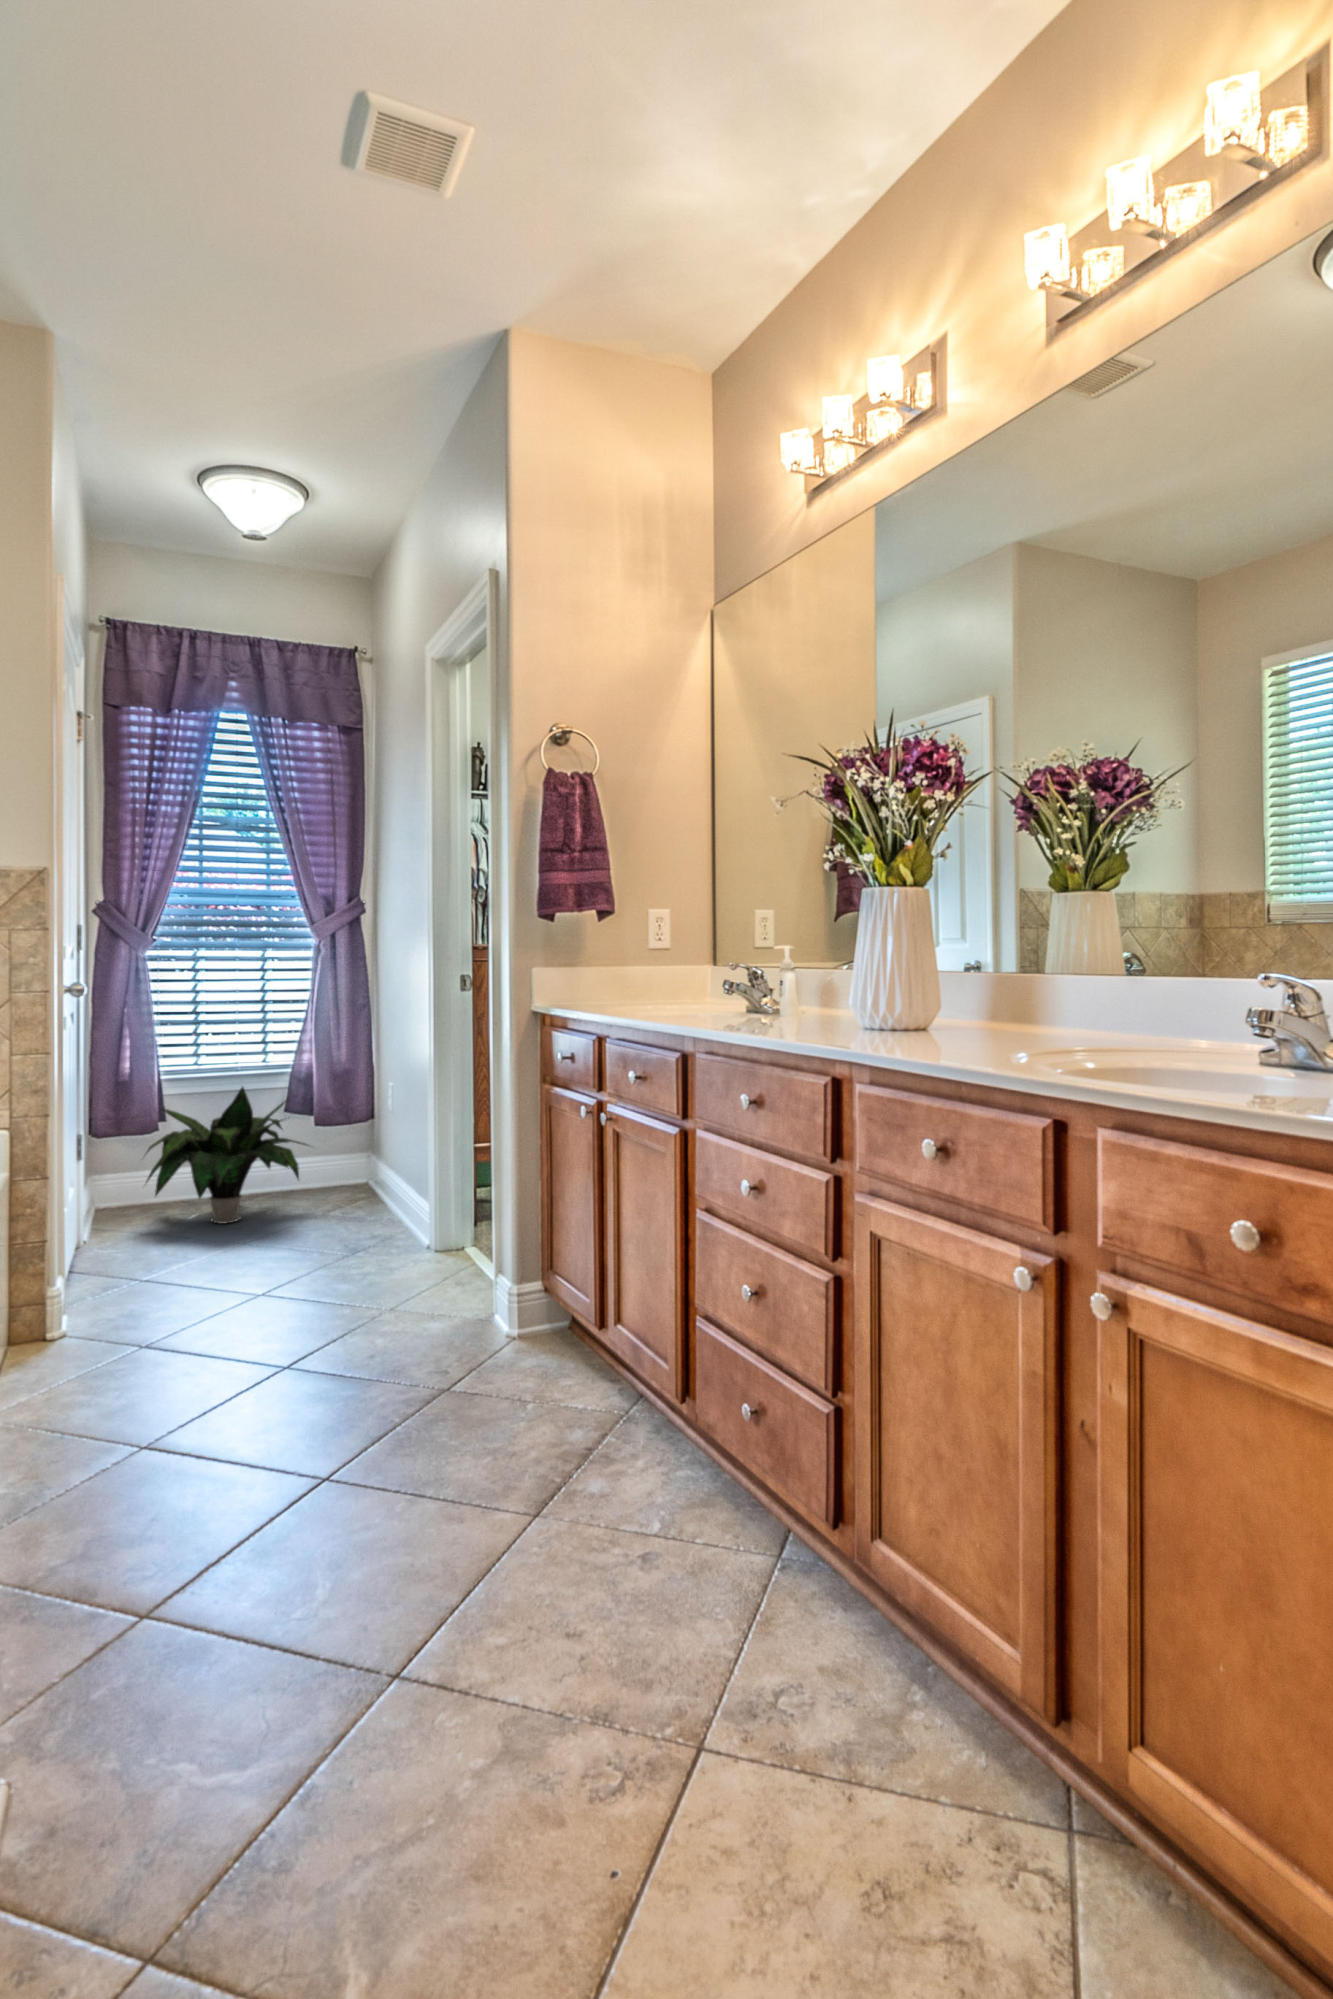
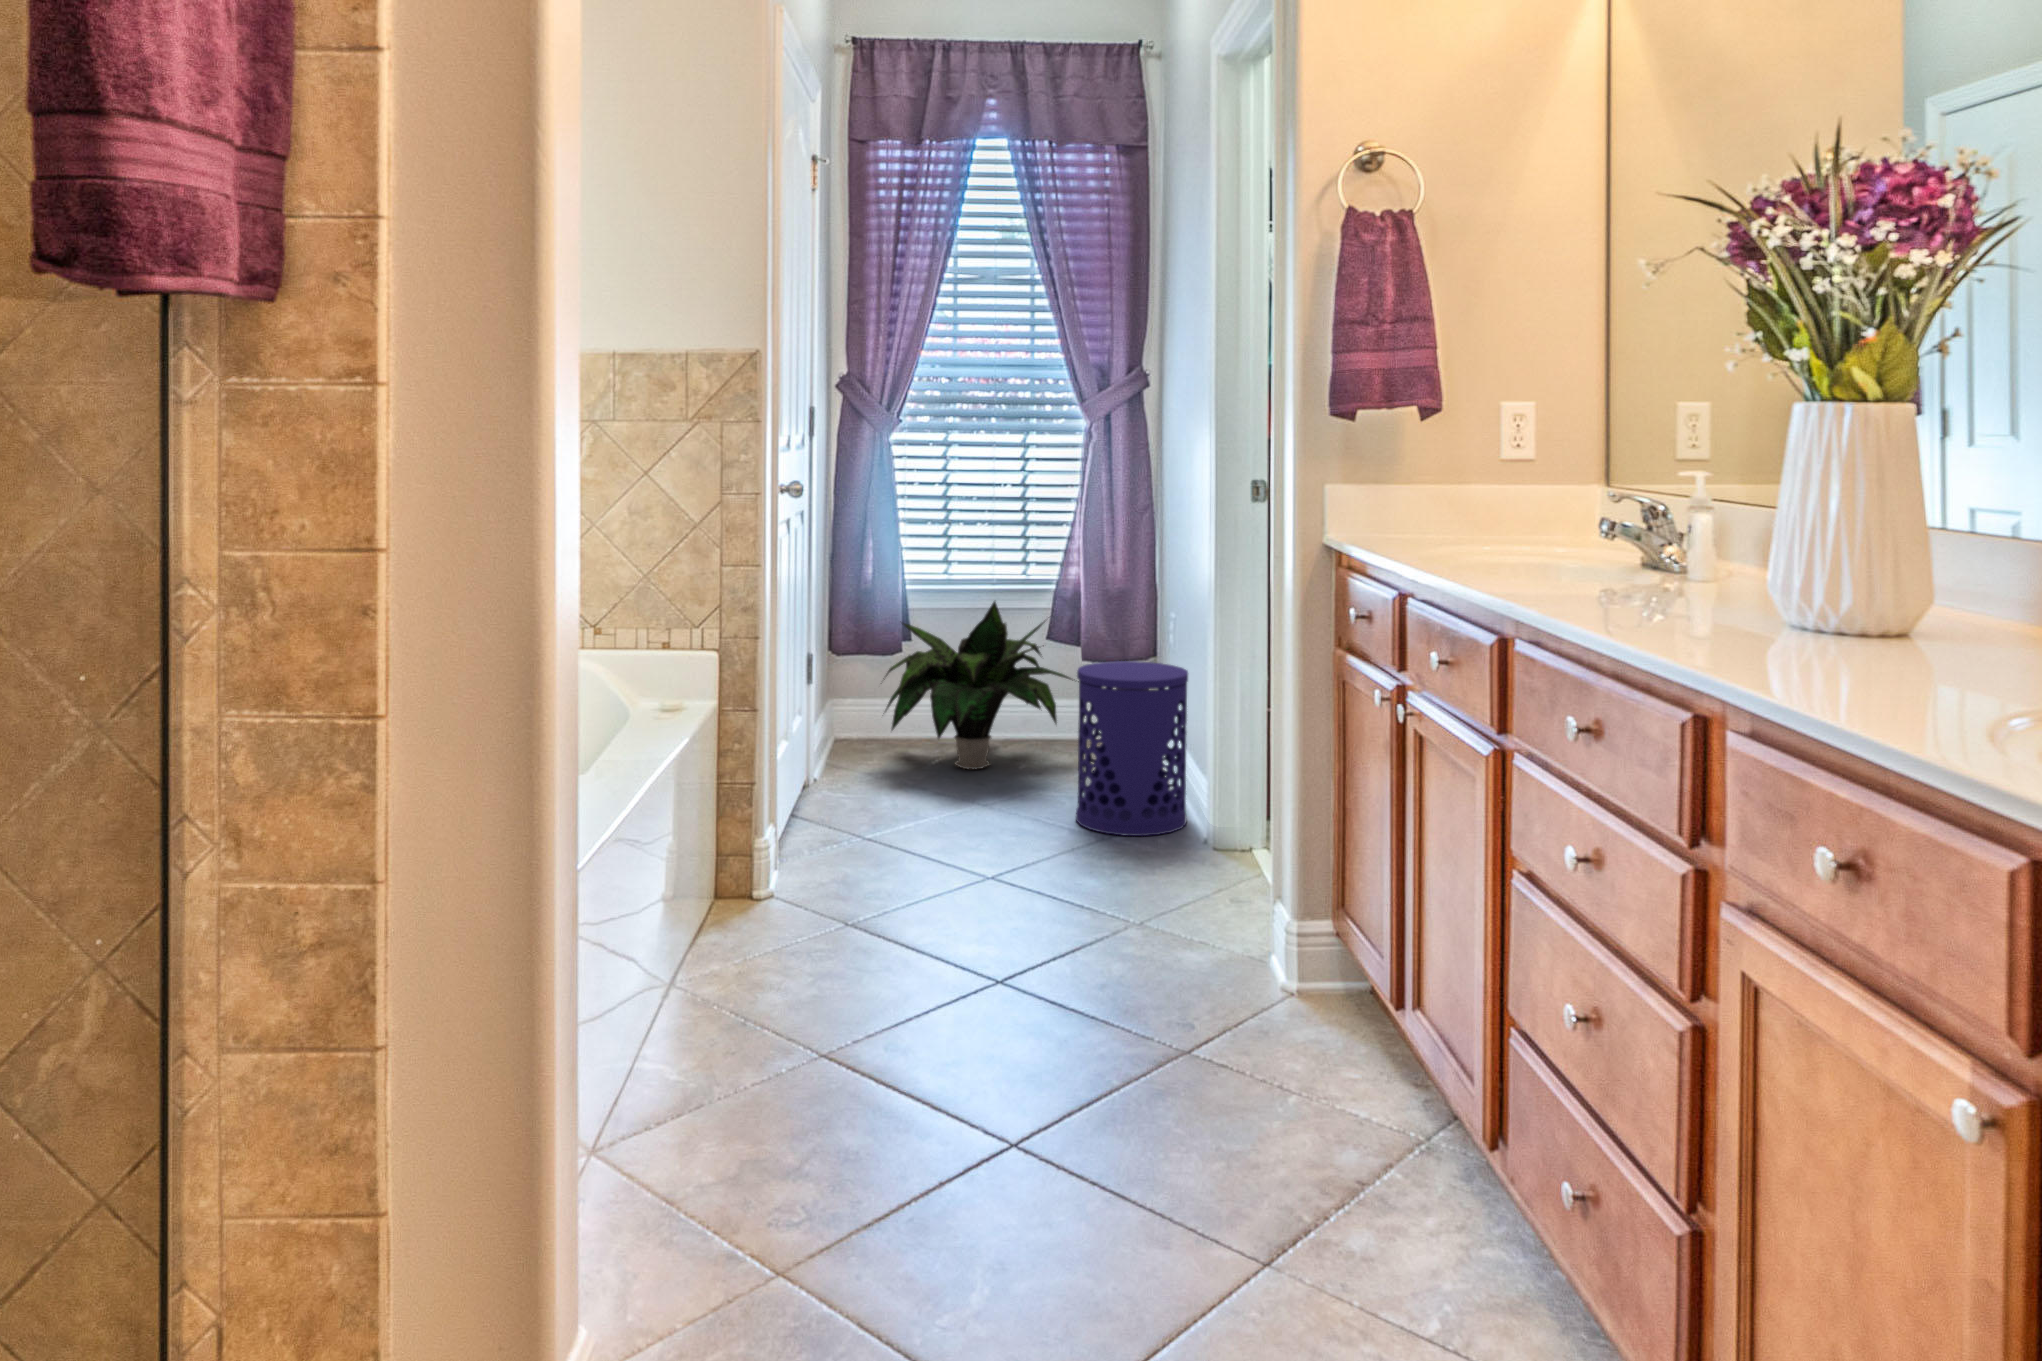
waste bin: none [323,1124,412,1256] -> present [1076,661,1188,836]

